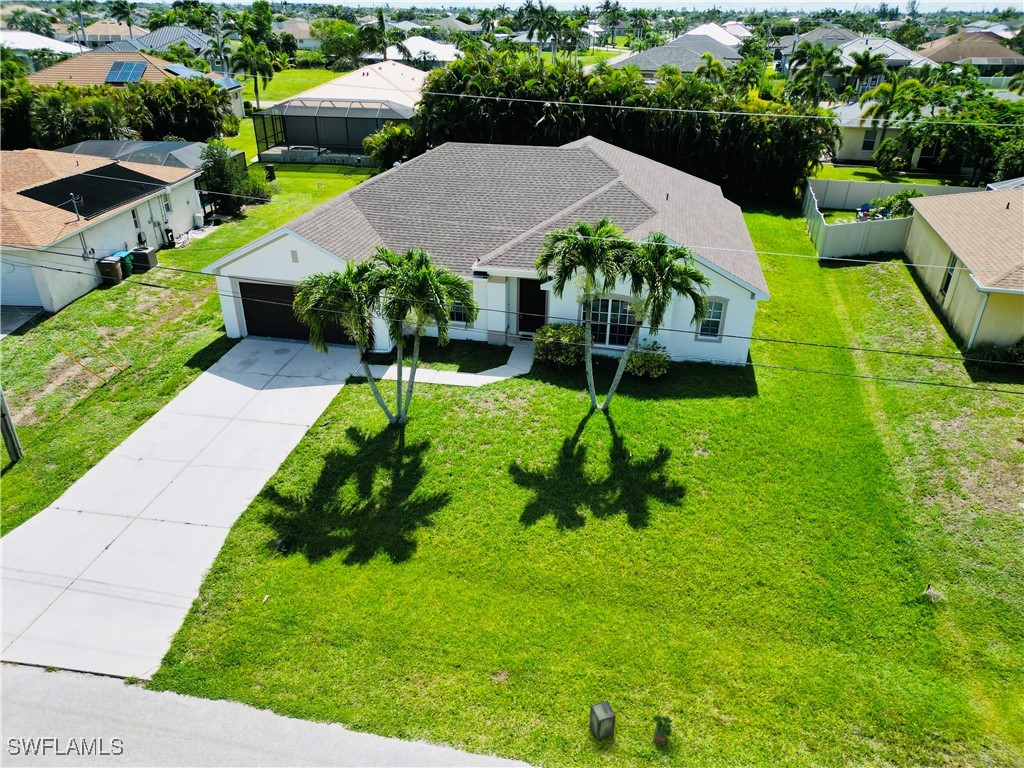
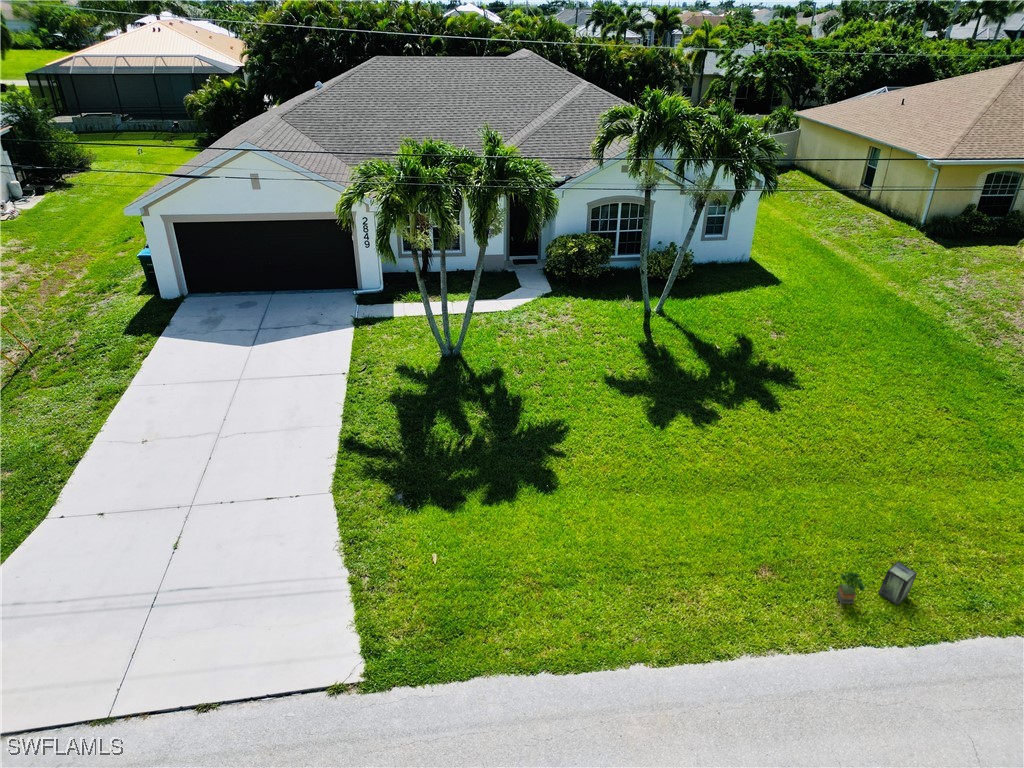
potted tree: present [653,715,672,745] -> present [837,573,865,604]

